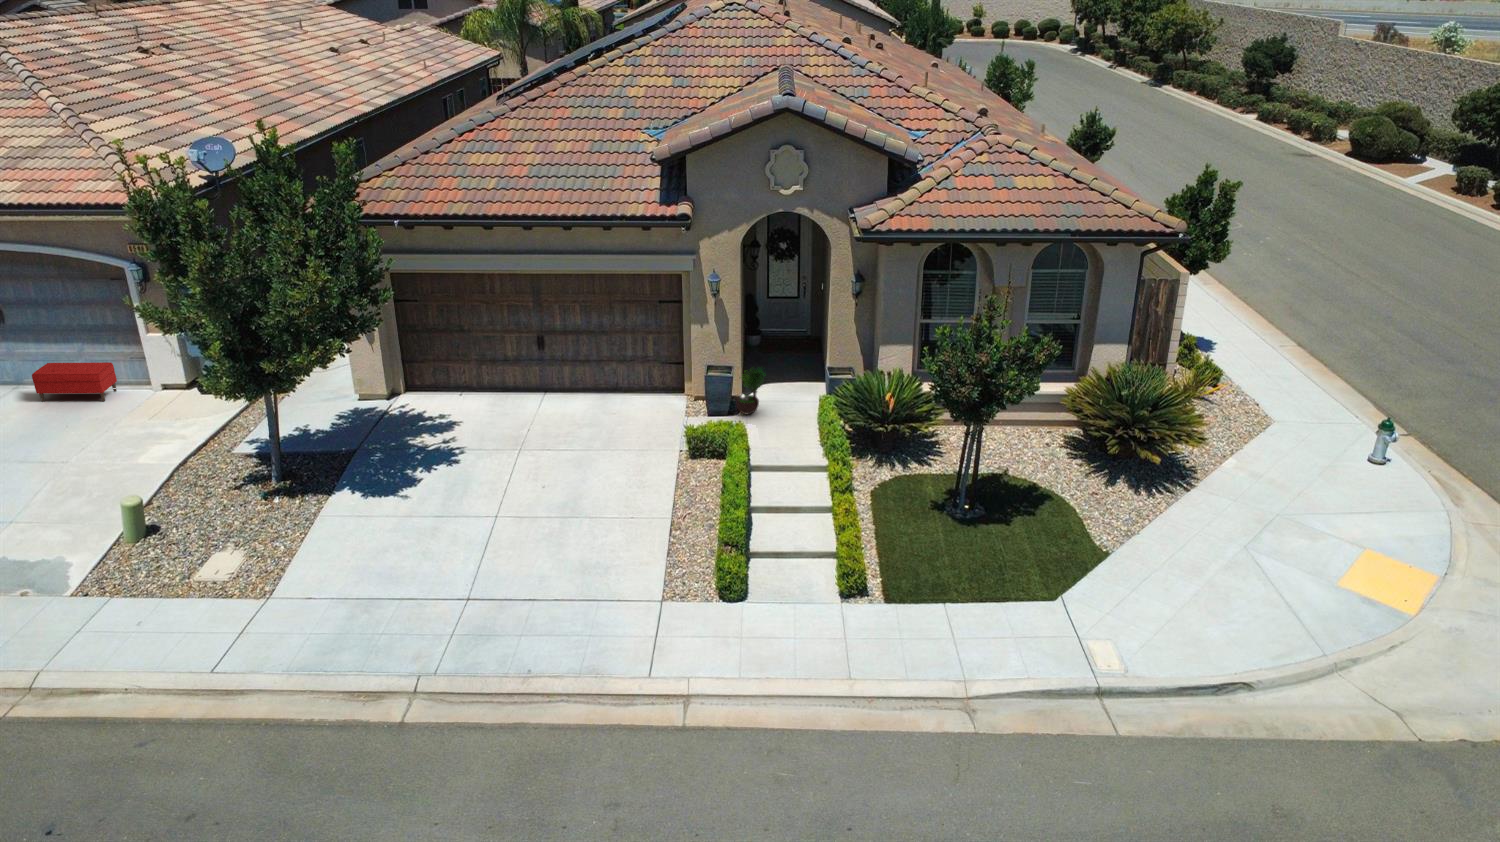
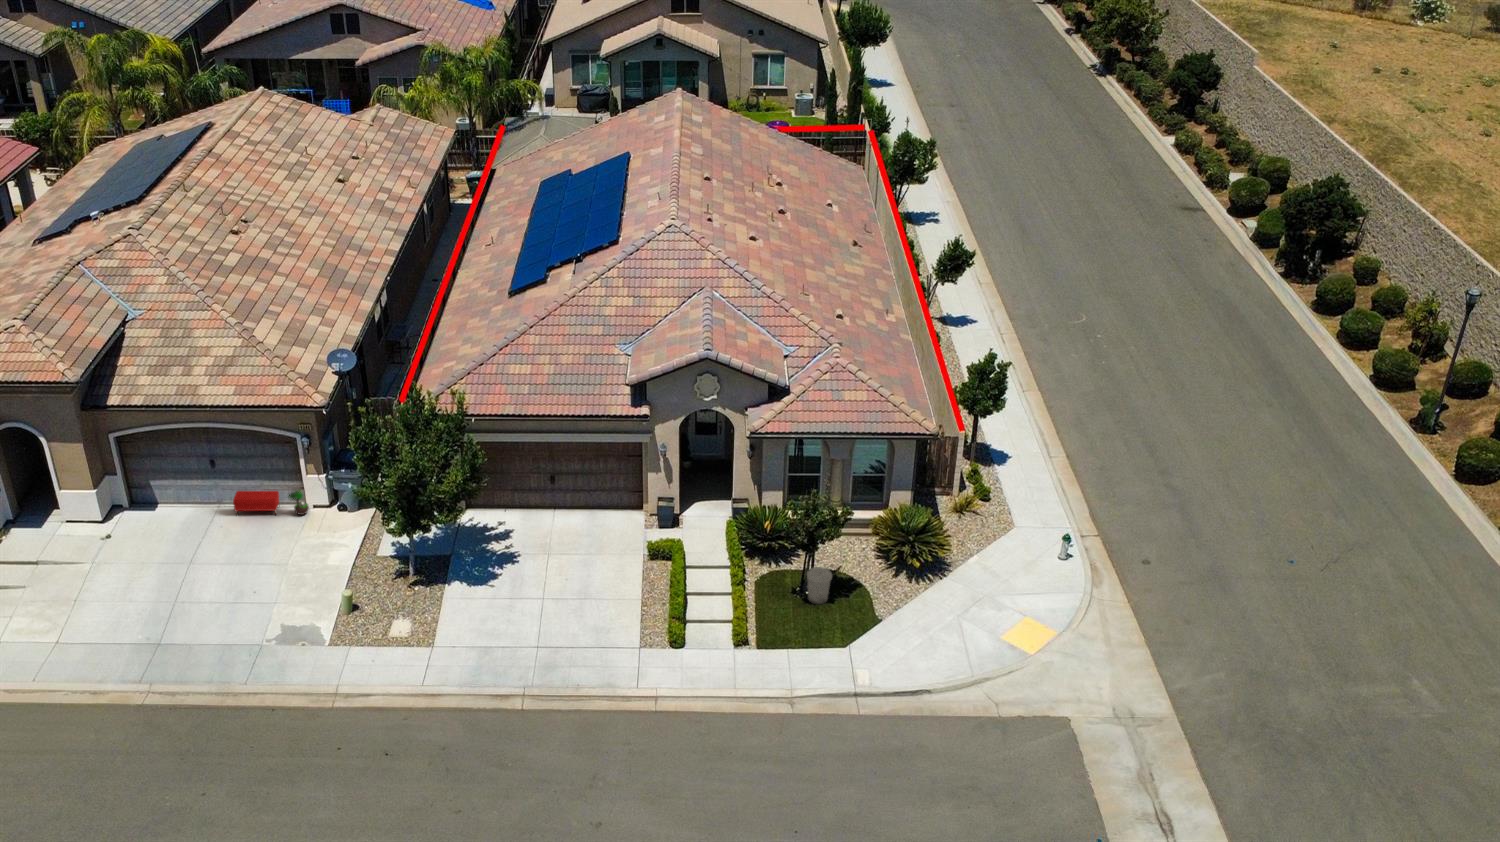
potted tree: present [736,367,764,414] -> present [288,489,309,515]
trash can: none [966,462,1013,528] -> present [807,567,832,604]

